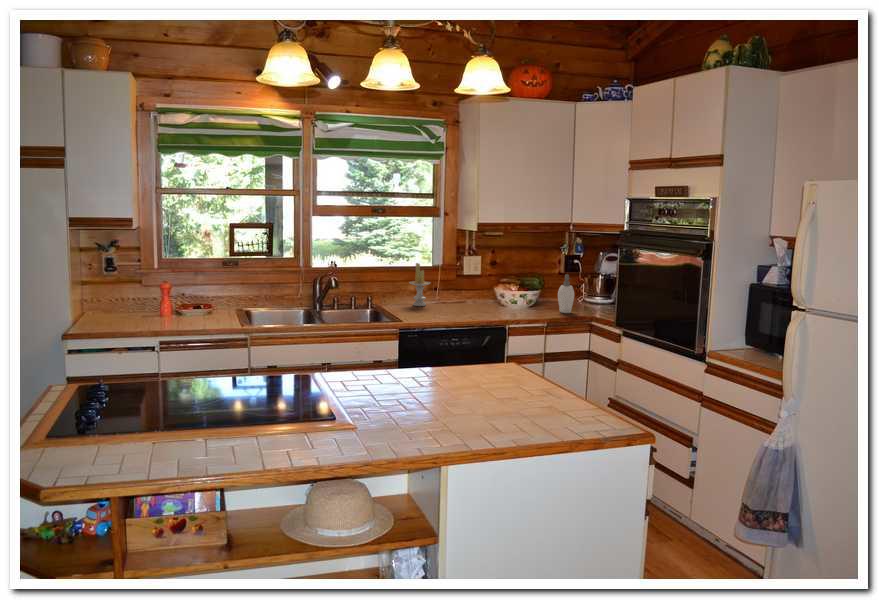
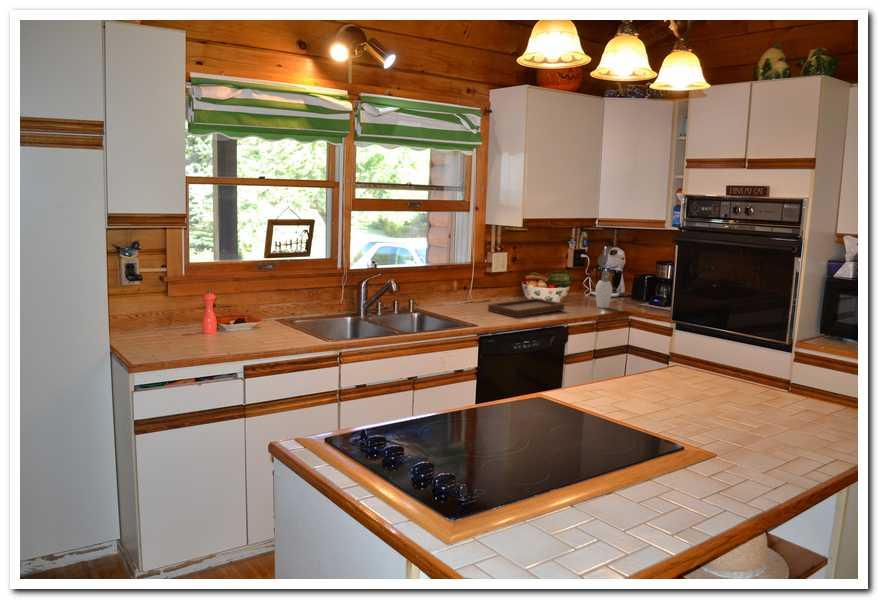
candle: present [410,263,430,306] -> none [454,261,477,306]
tray: none [434,287,513,316] -> present [488,285,564,317]

